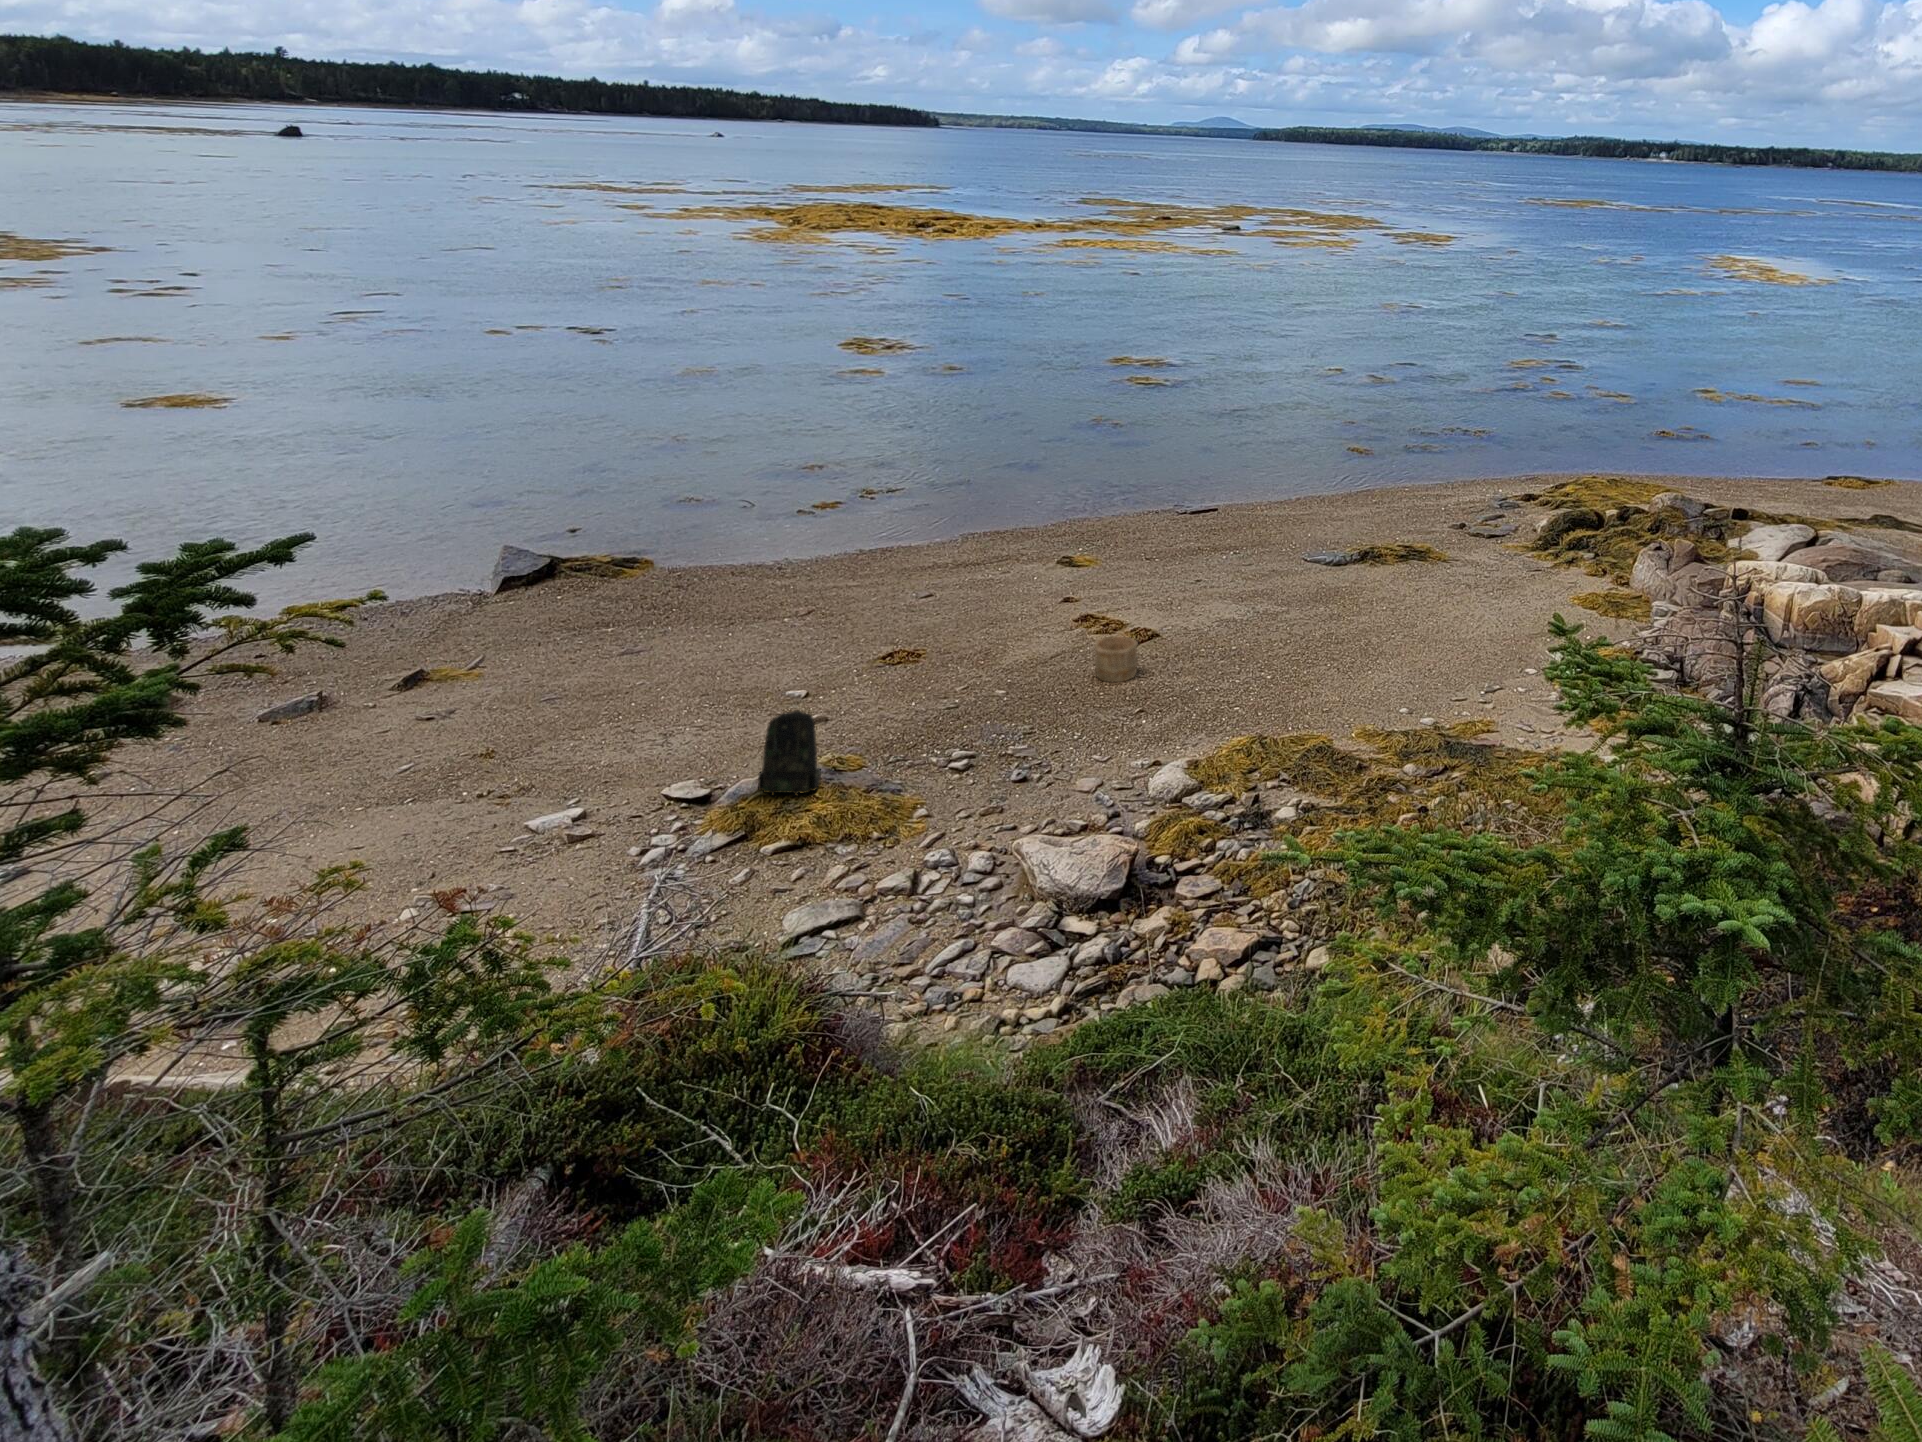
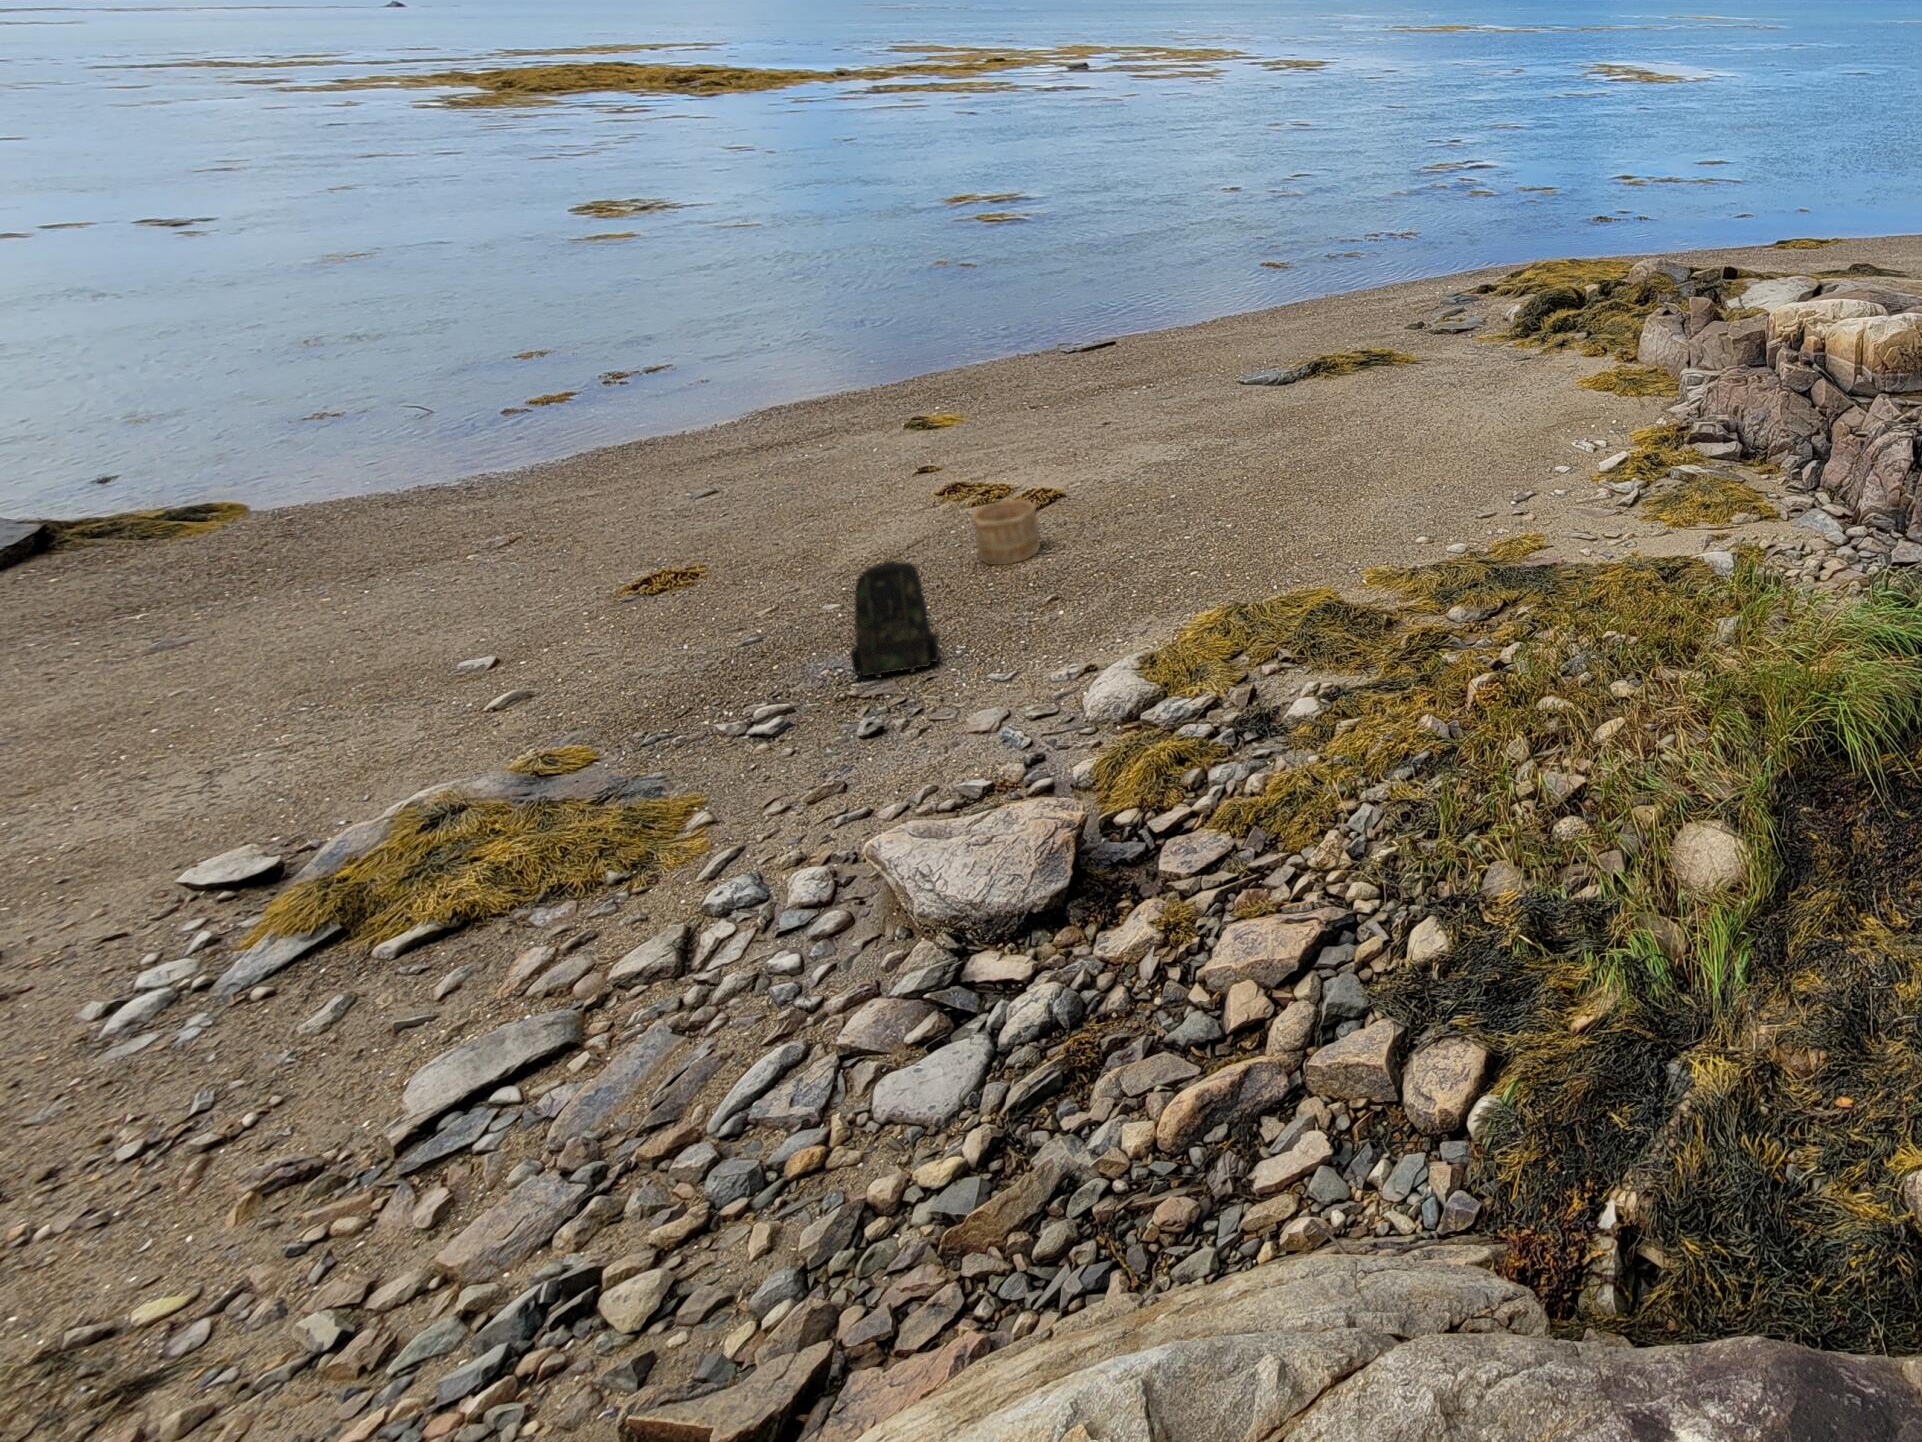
backpack: present [758,710,821,796] -> present [851,561,940,680]

